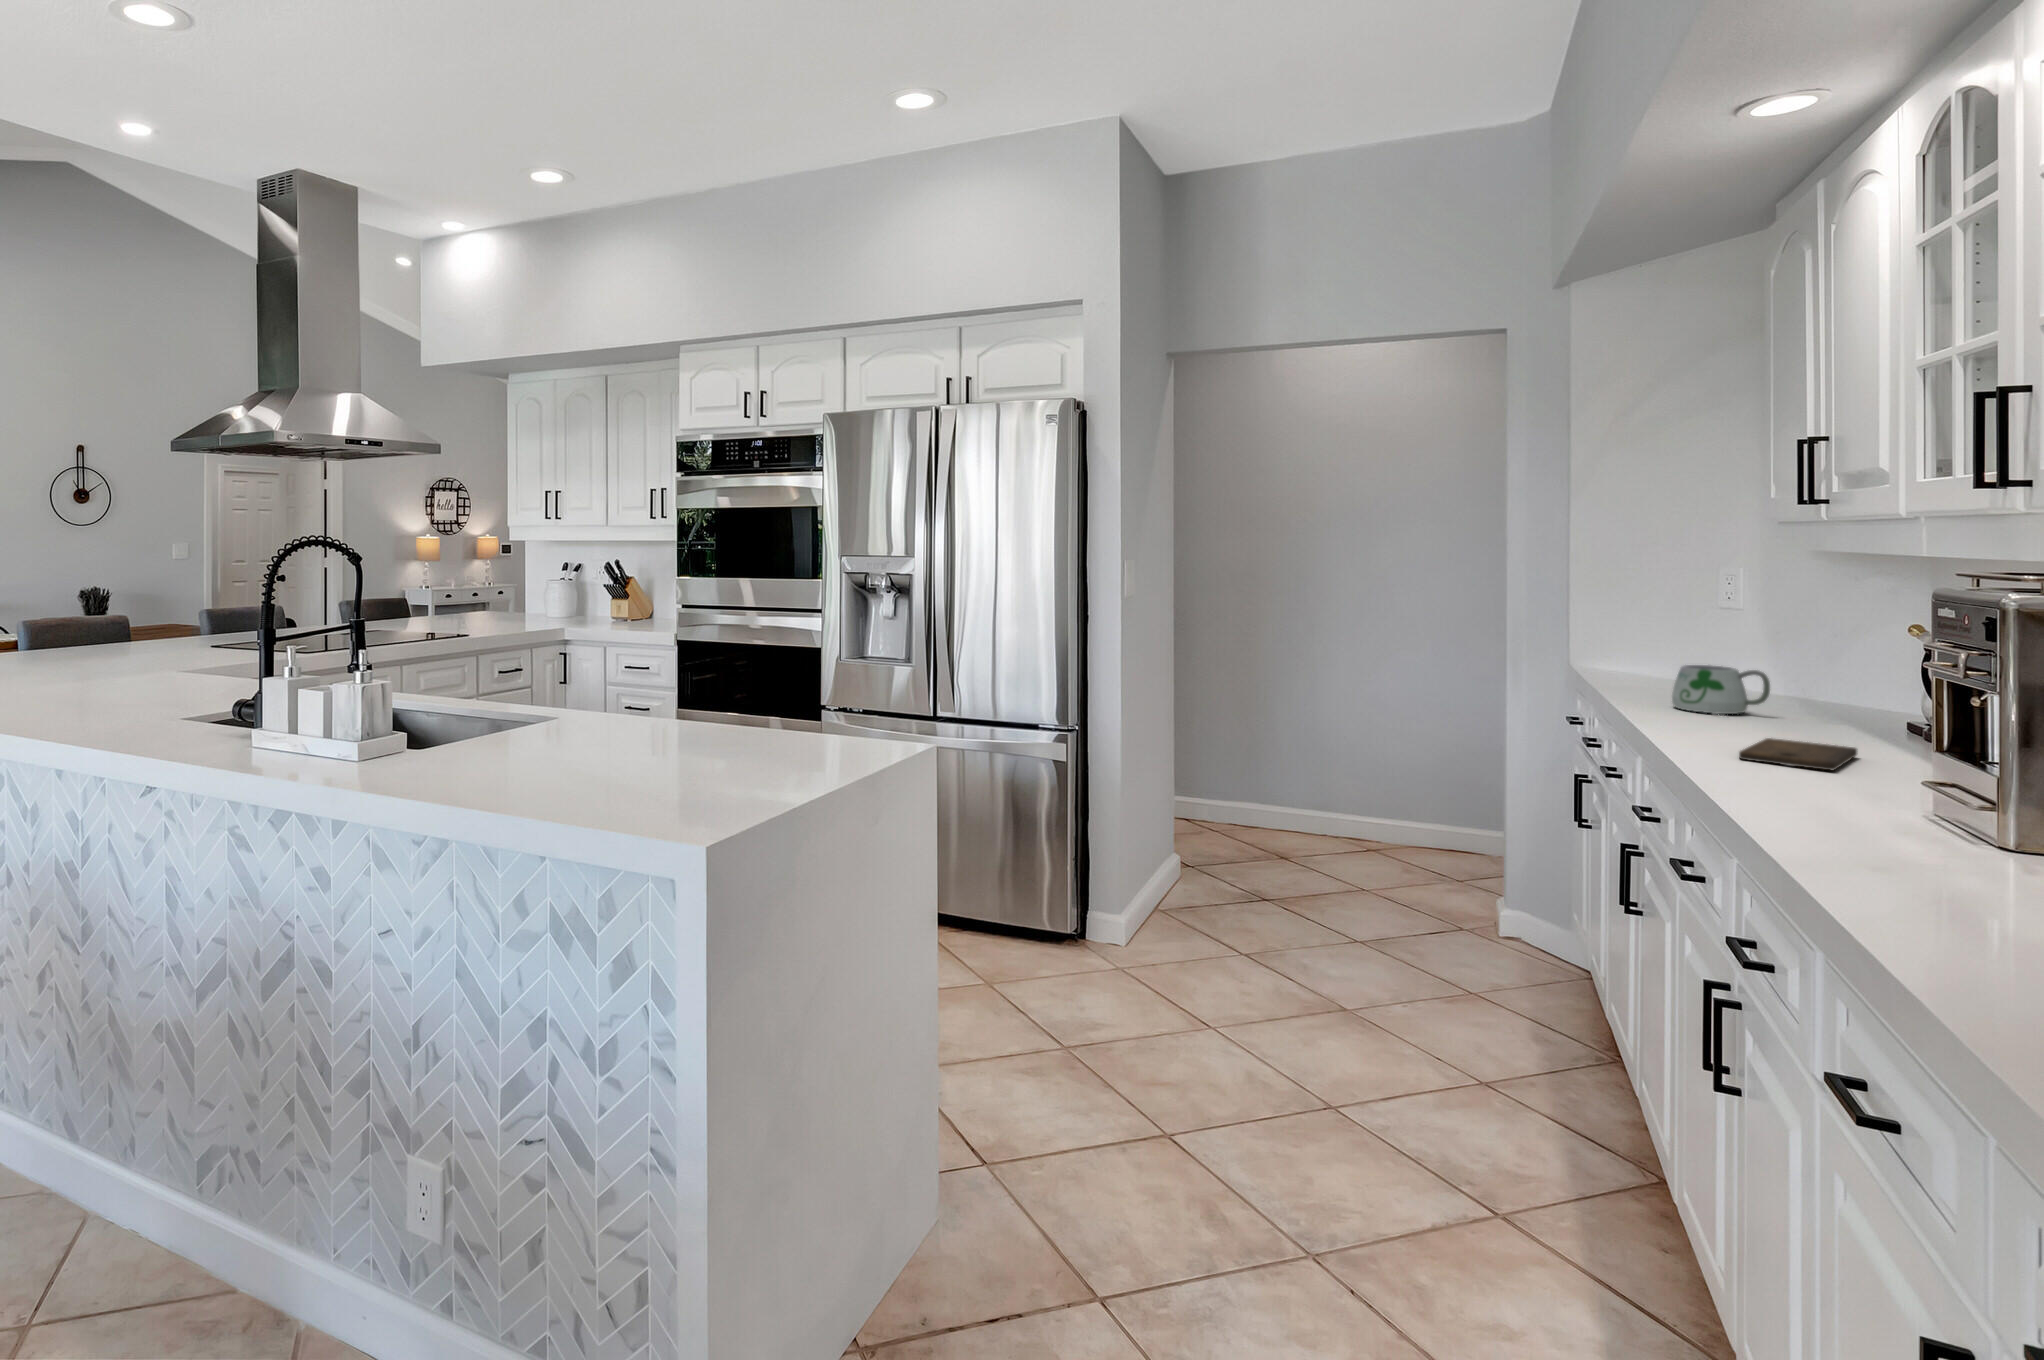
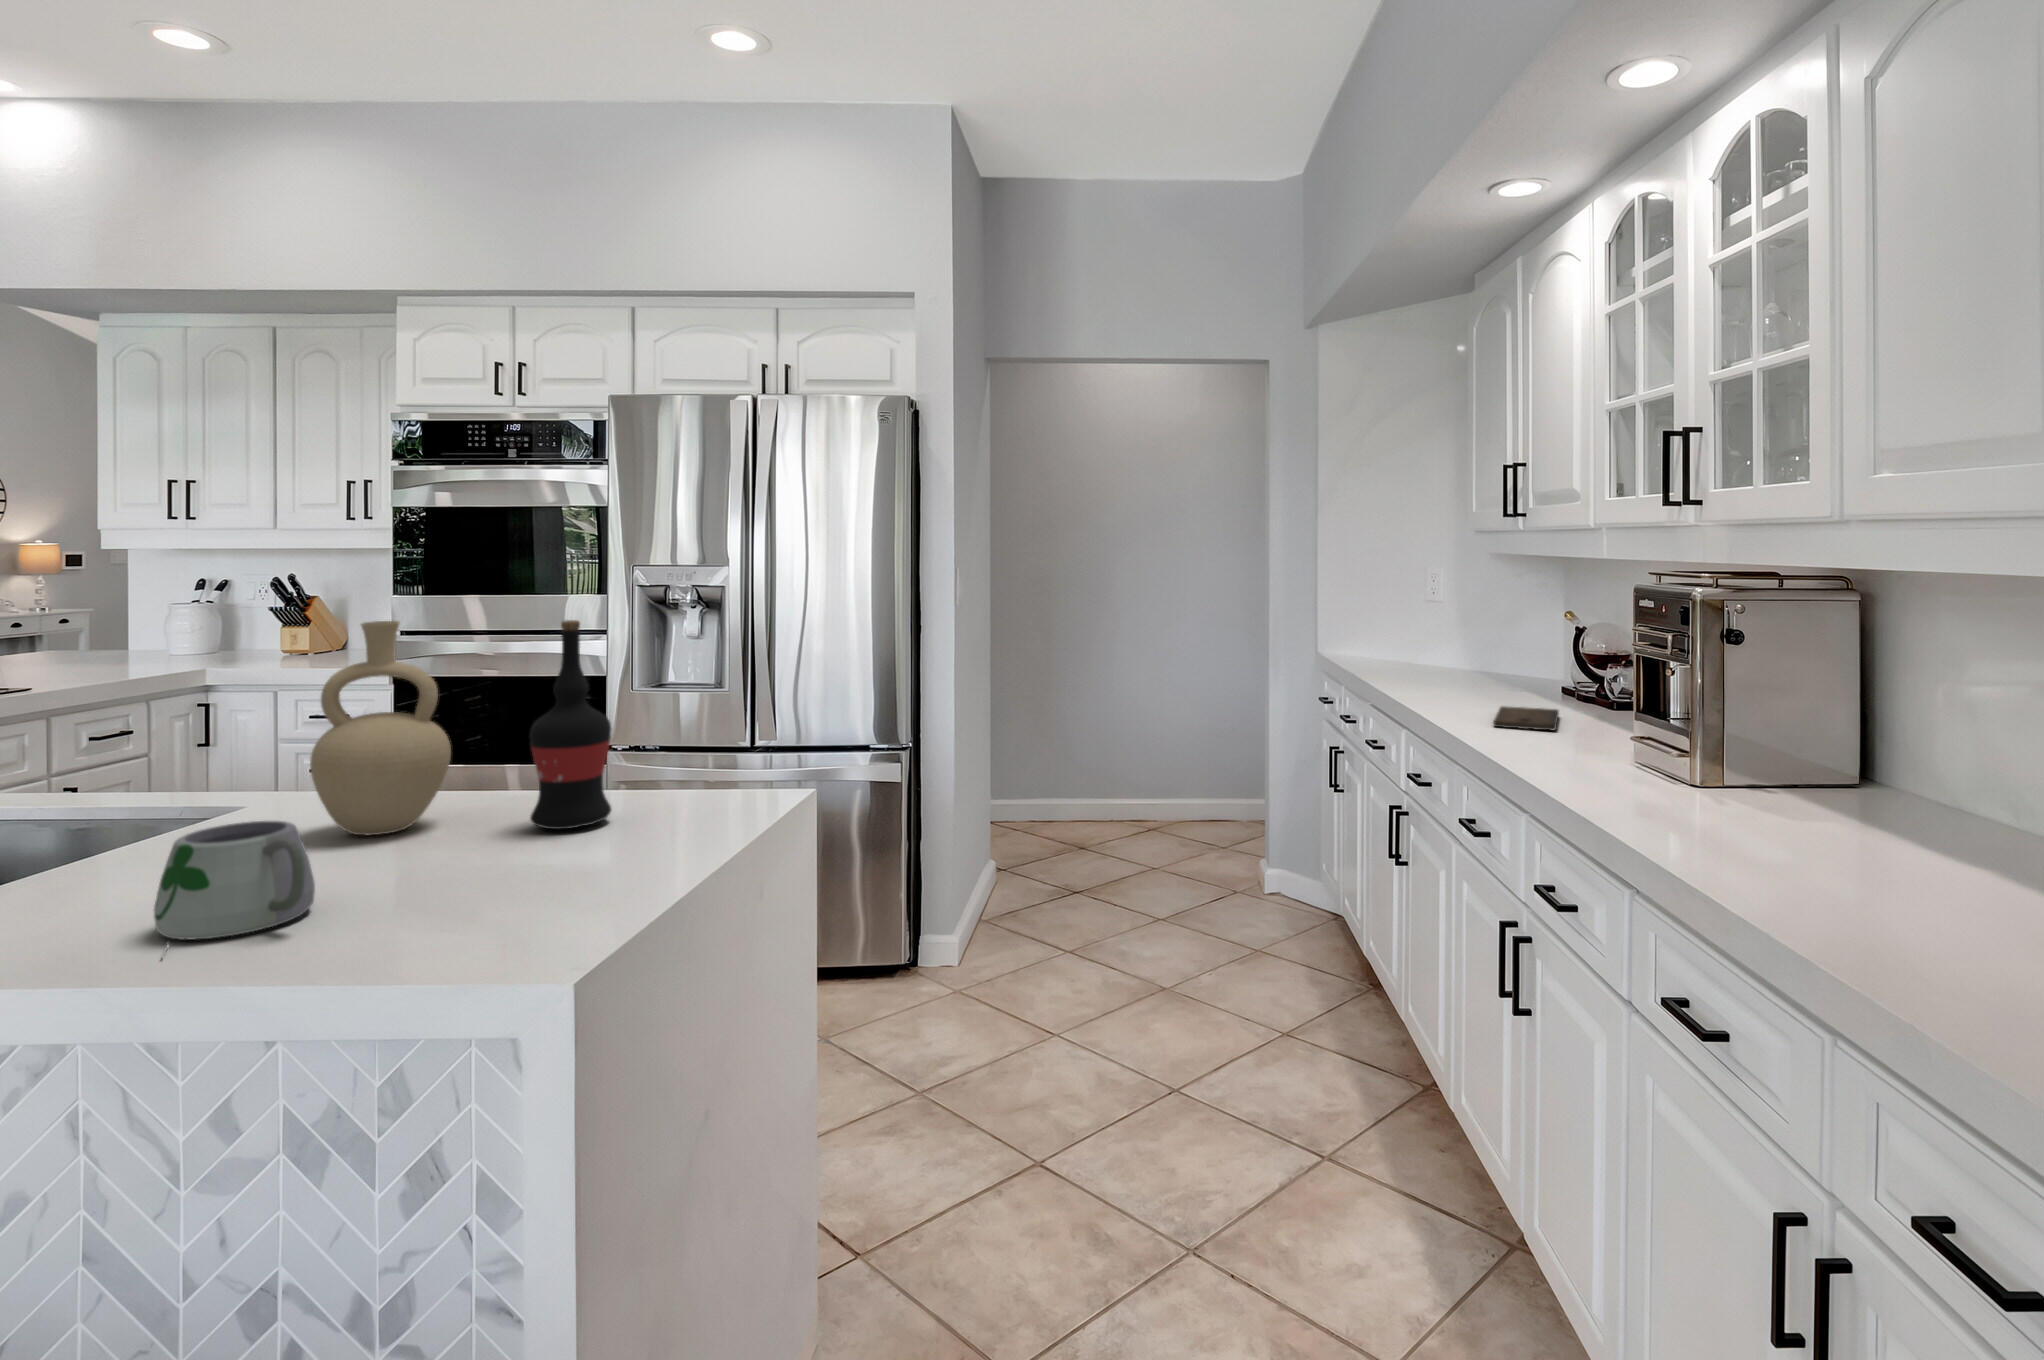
vase: none [589,586,674,741] -> present [310,621,451,835]
wine bottle: none [720,589,777,750] -> present [530,620,611,829]
mug: present [1672,665,1770,717] -> present [154,821,315,957]

